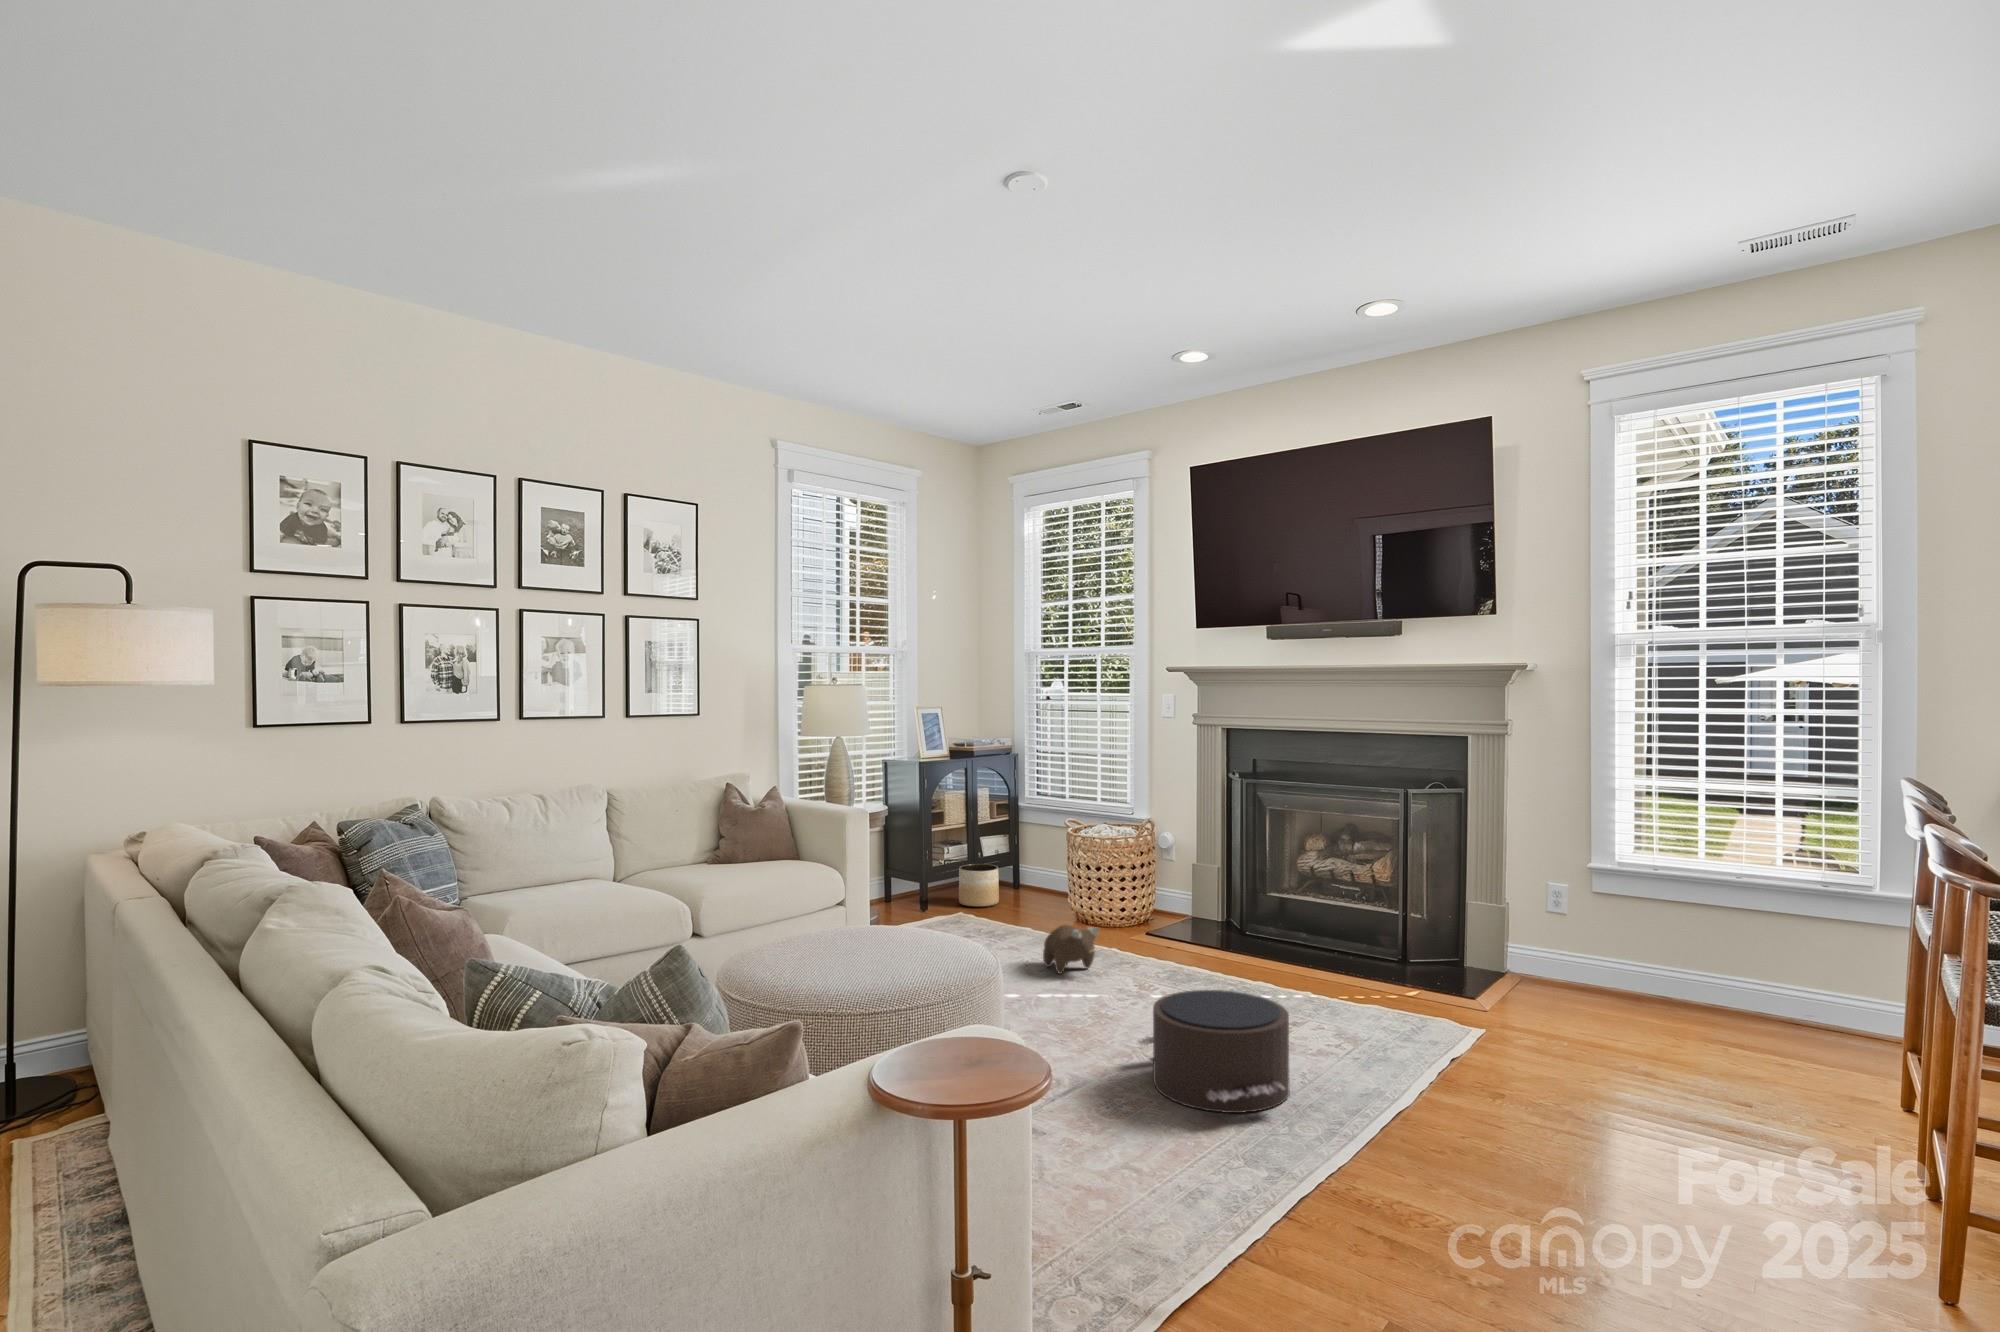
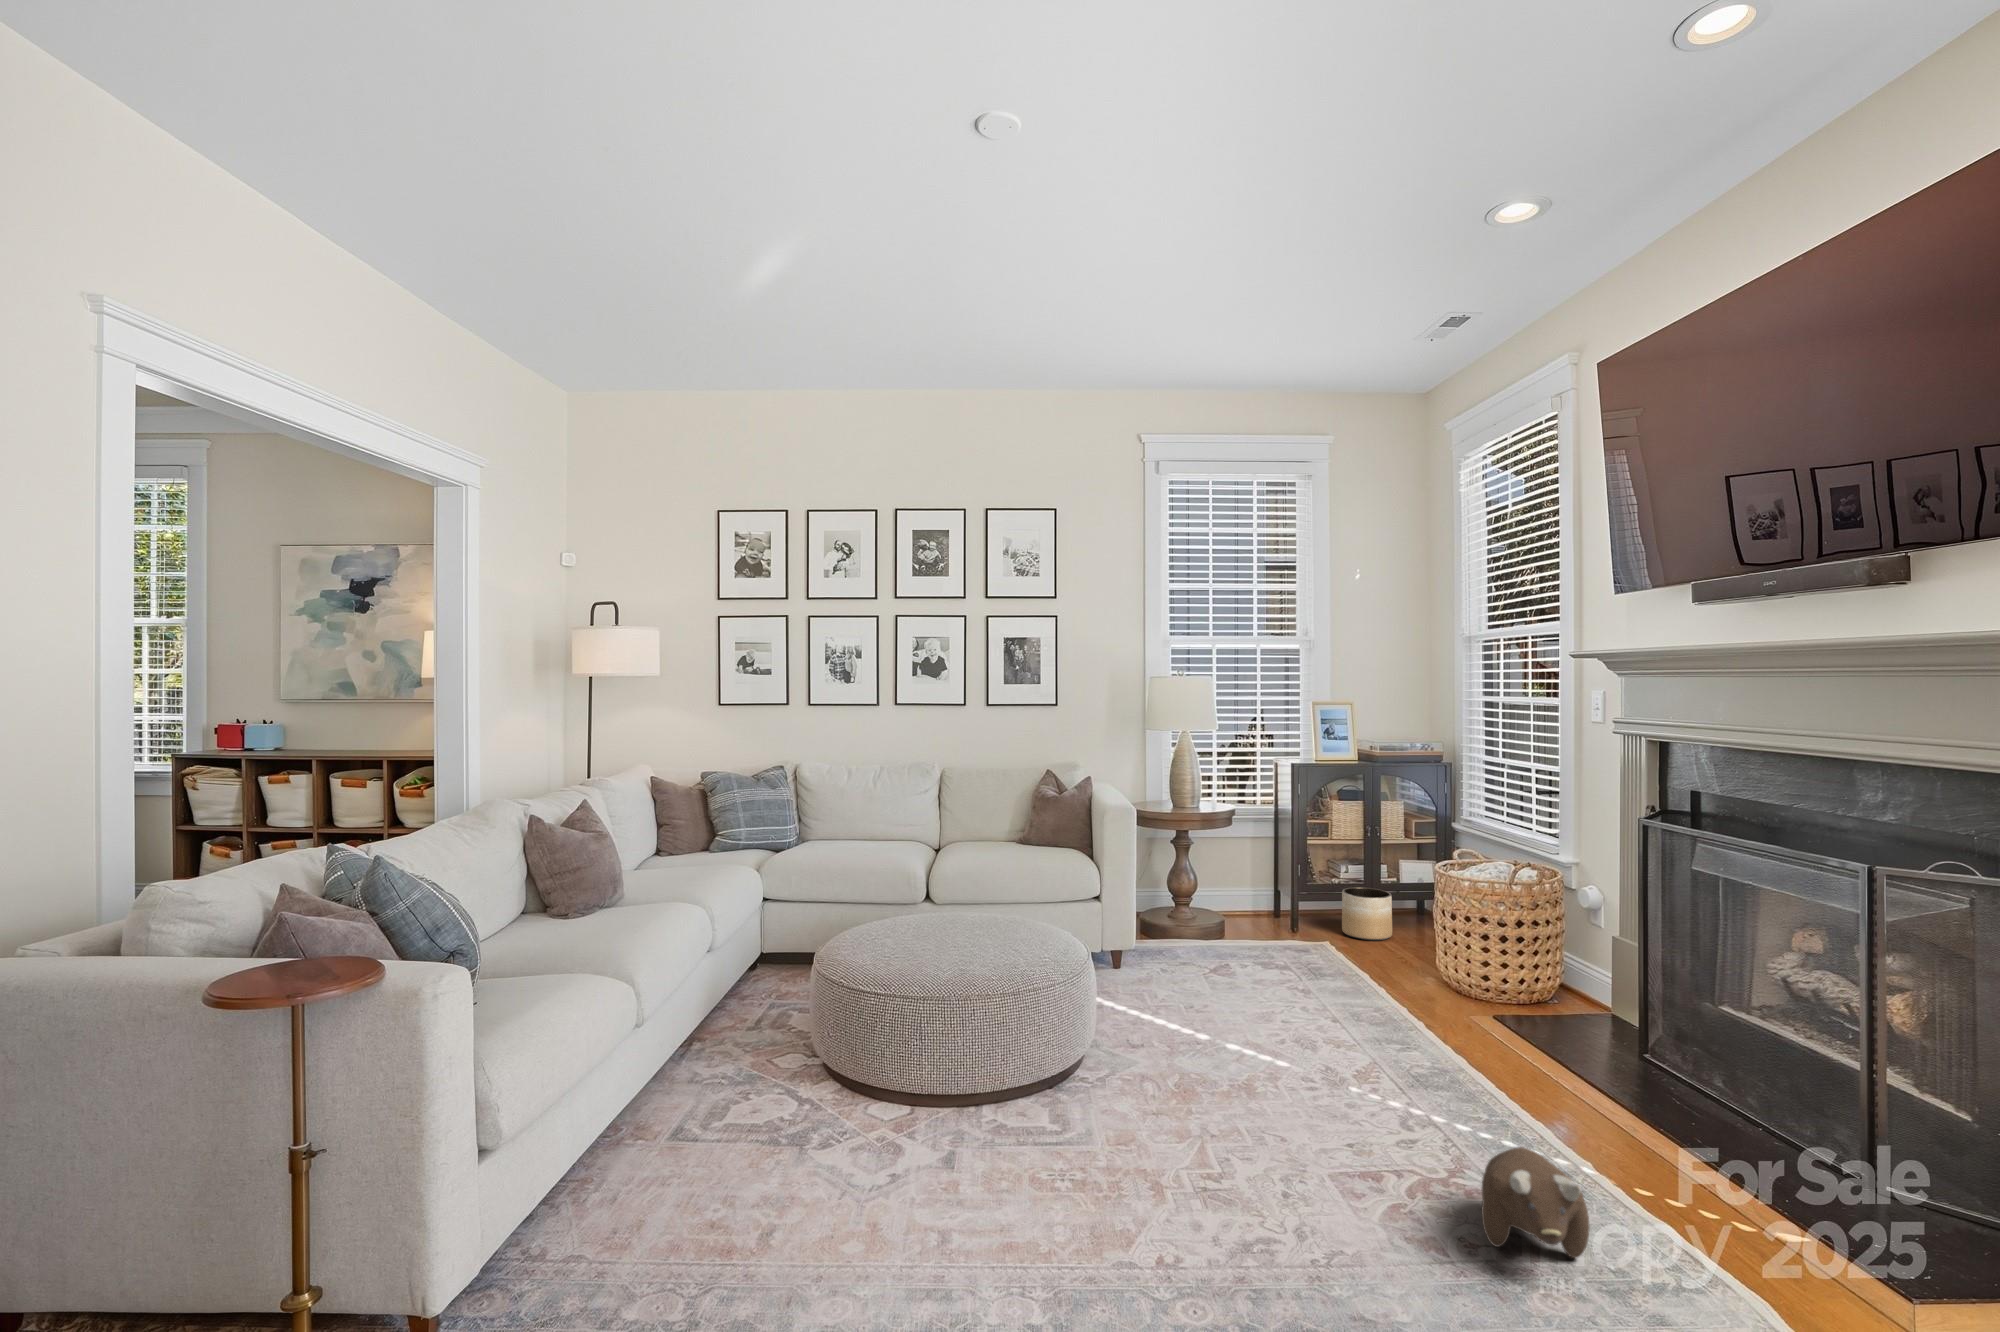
plush toy: present [1043,925,1099,974] -> present [1482,1147,1589,1258]
pouf: present [1138,990,1289,1113] -> none [1035,1070,1246,1264]

